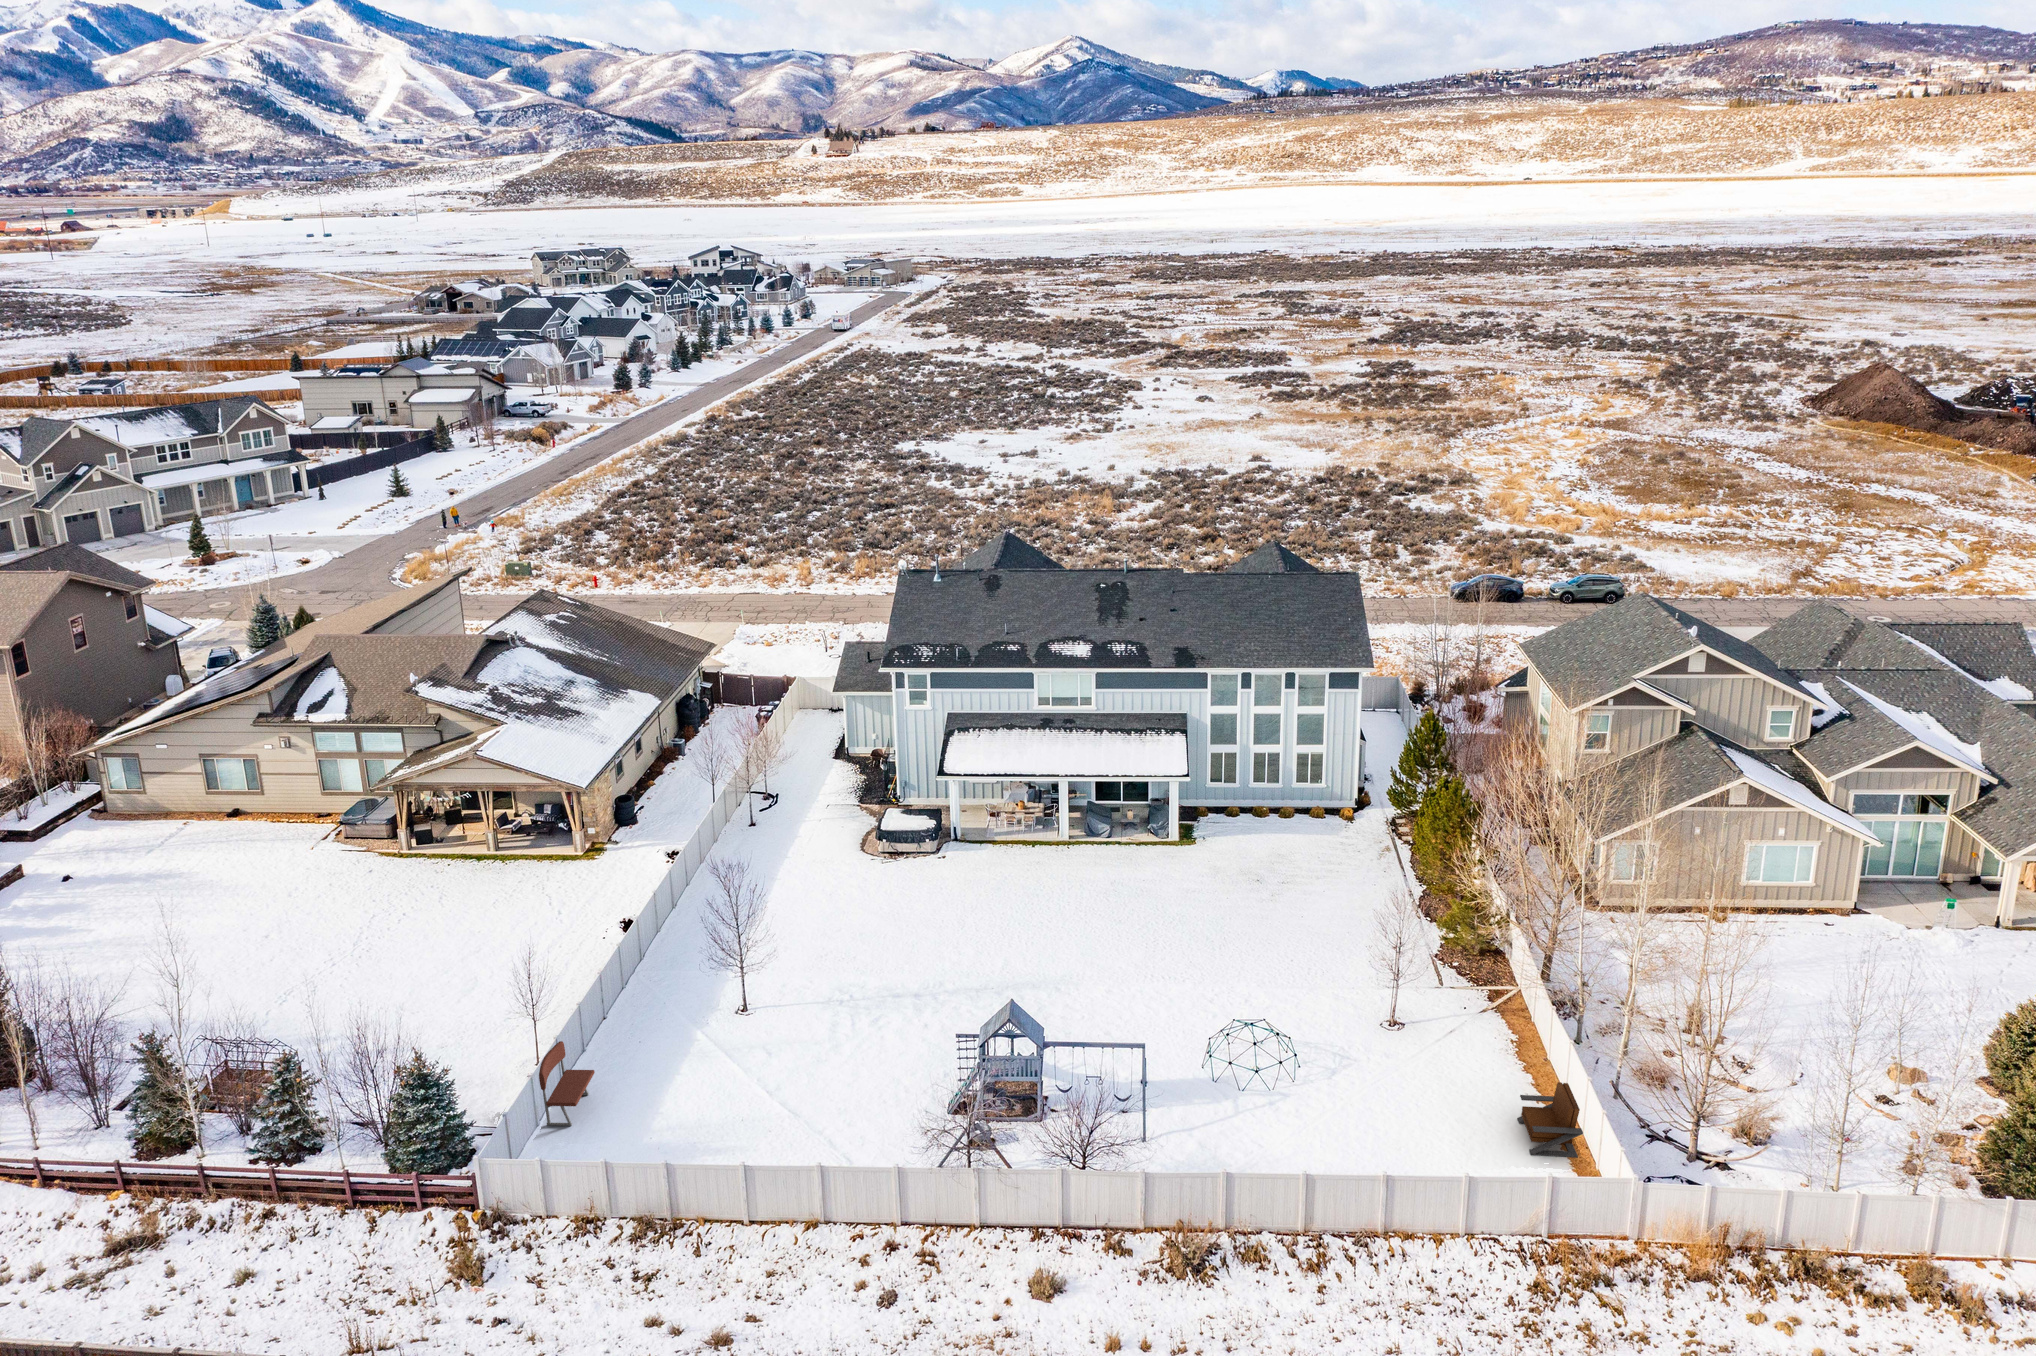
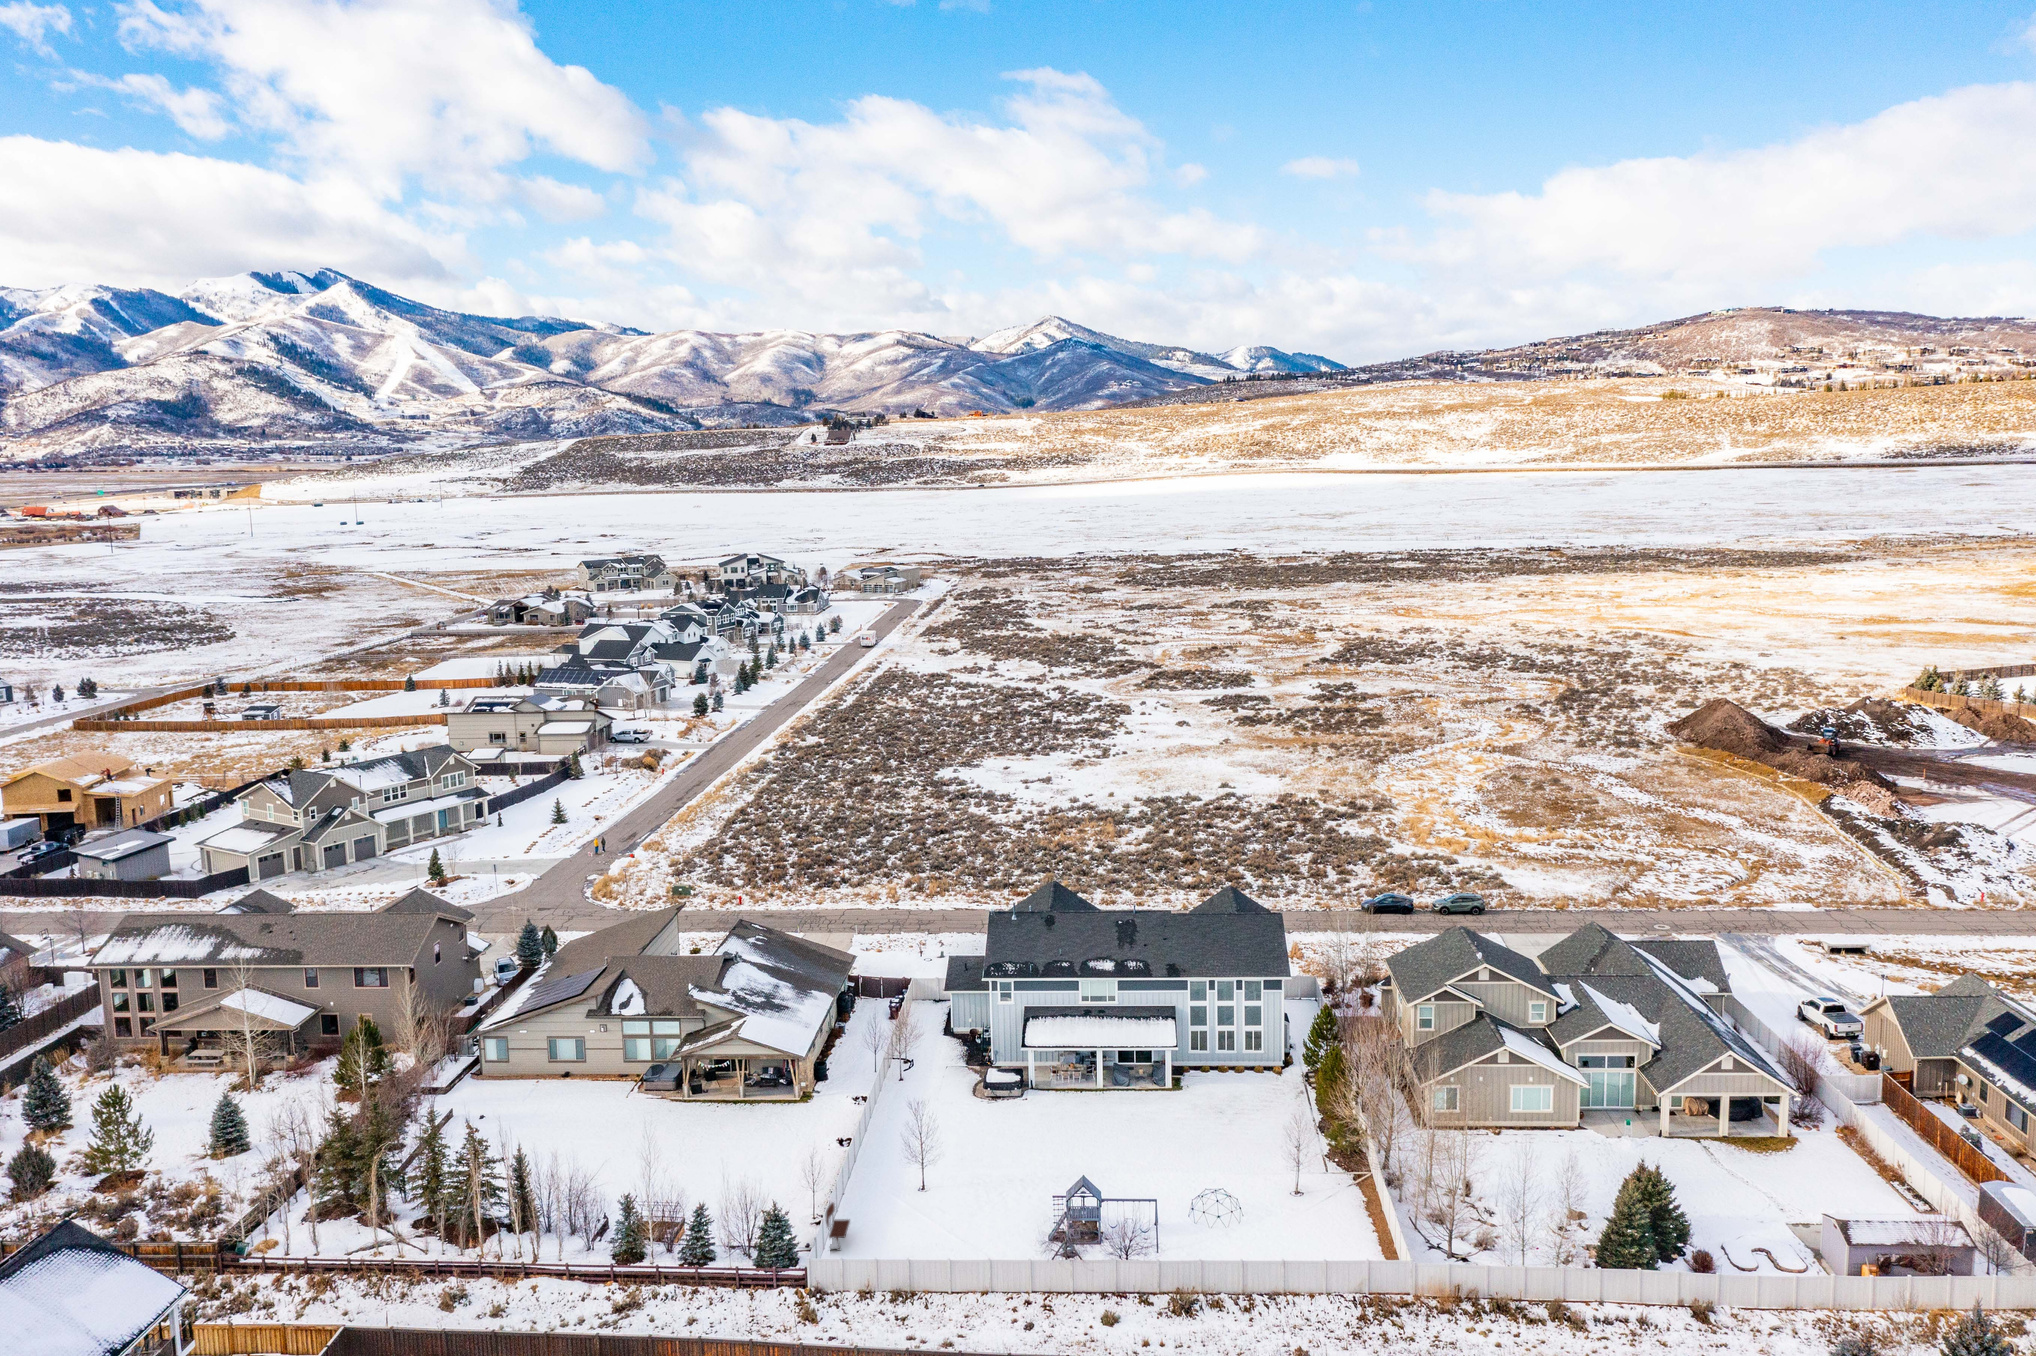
lounge chair: present [1517,1082,1583,1158] -> none [1363,1219,1394,1260]

